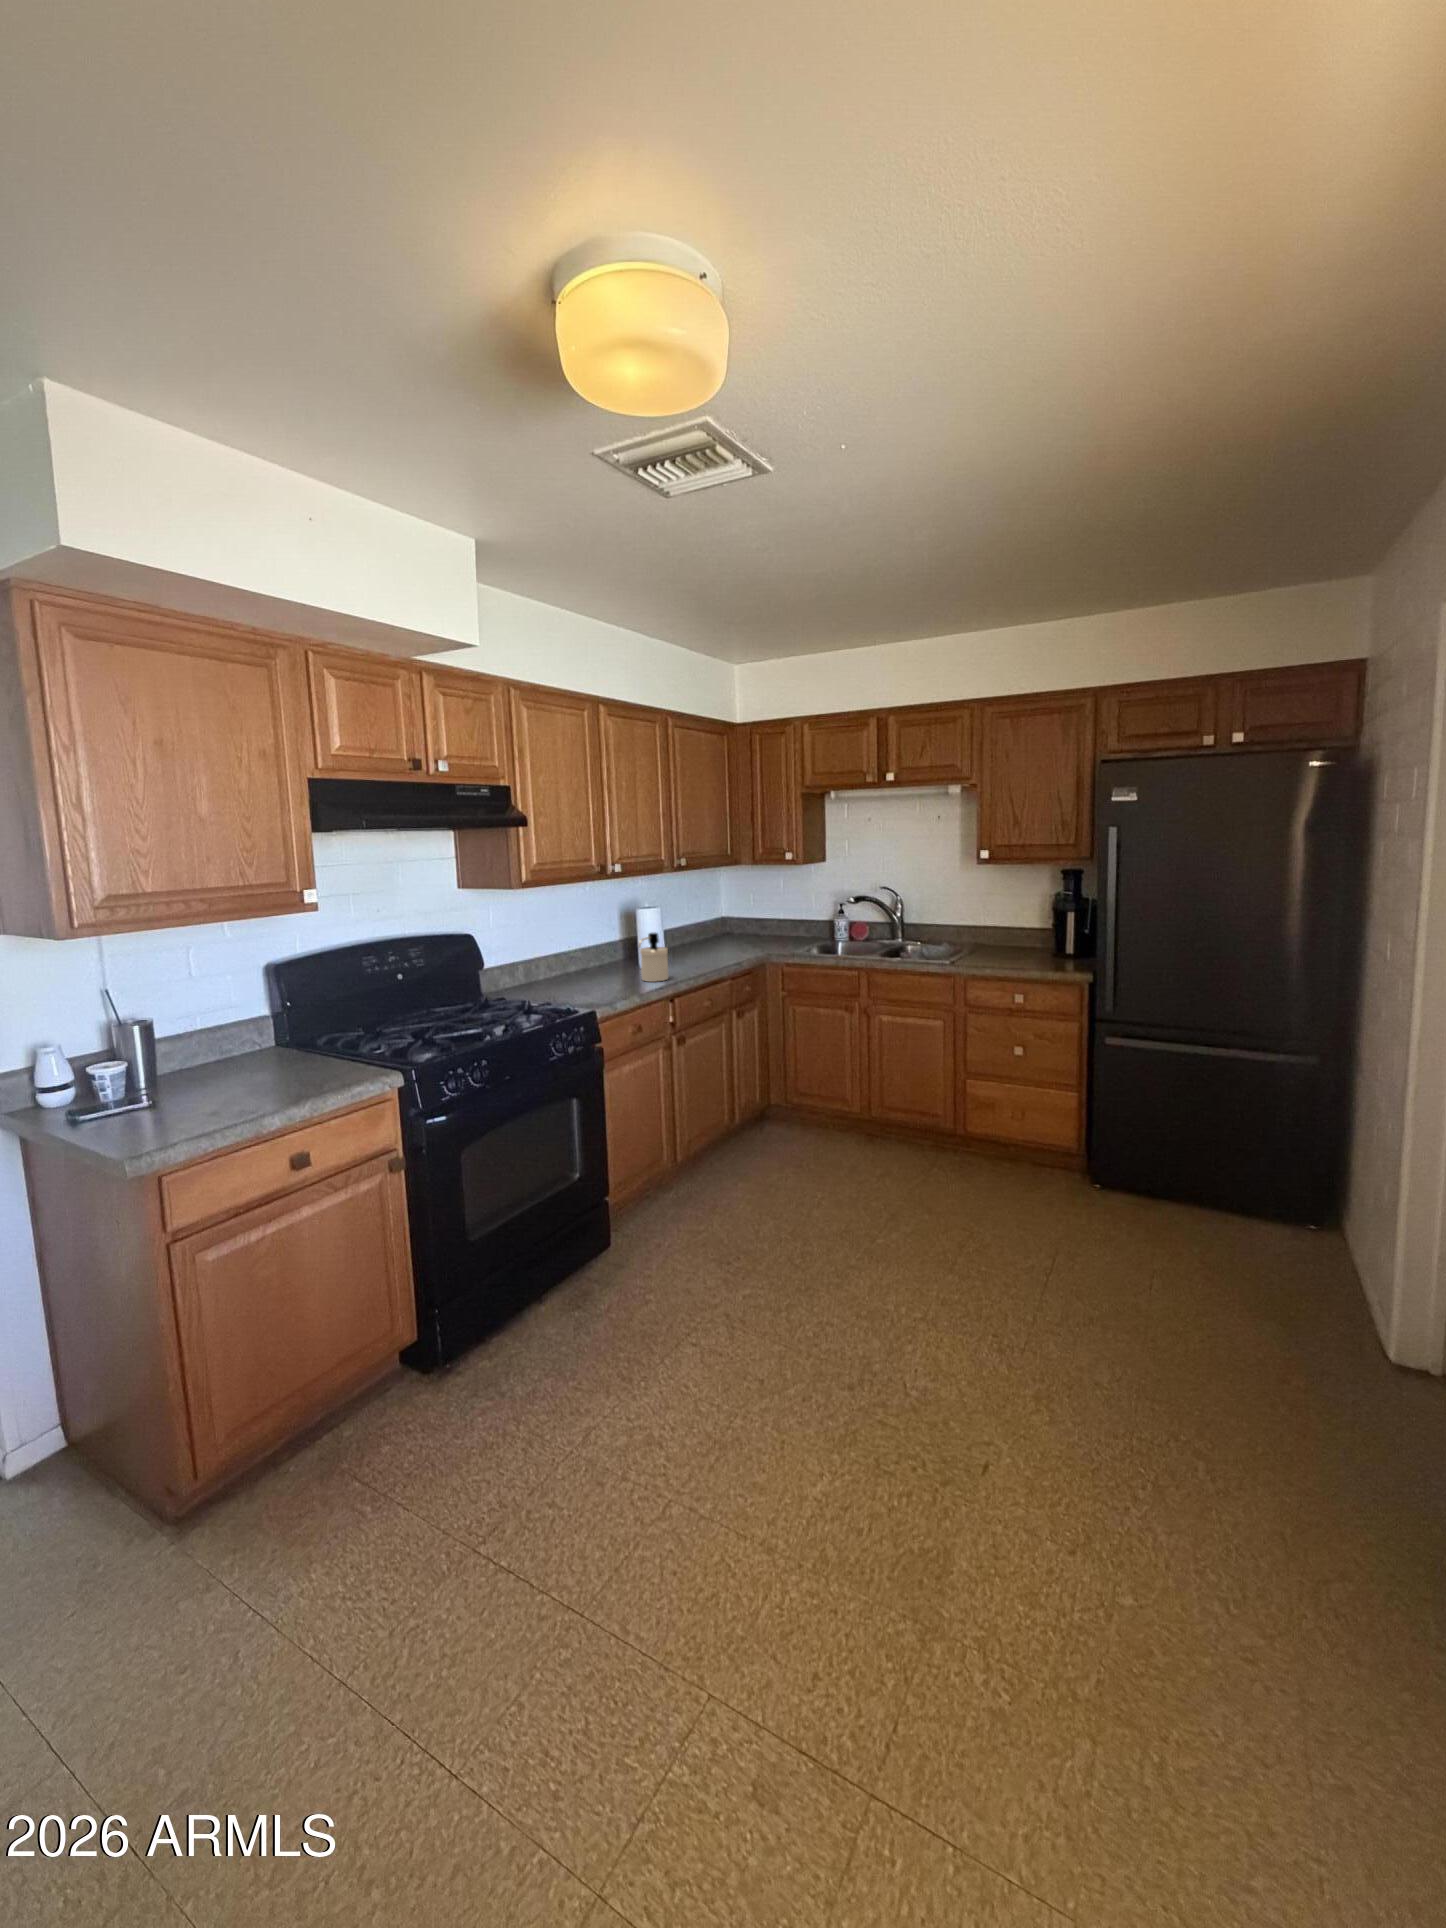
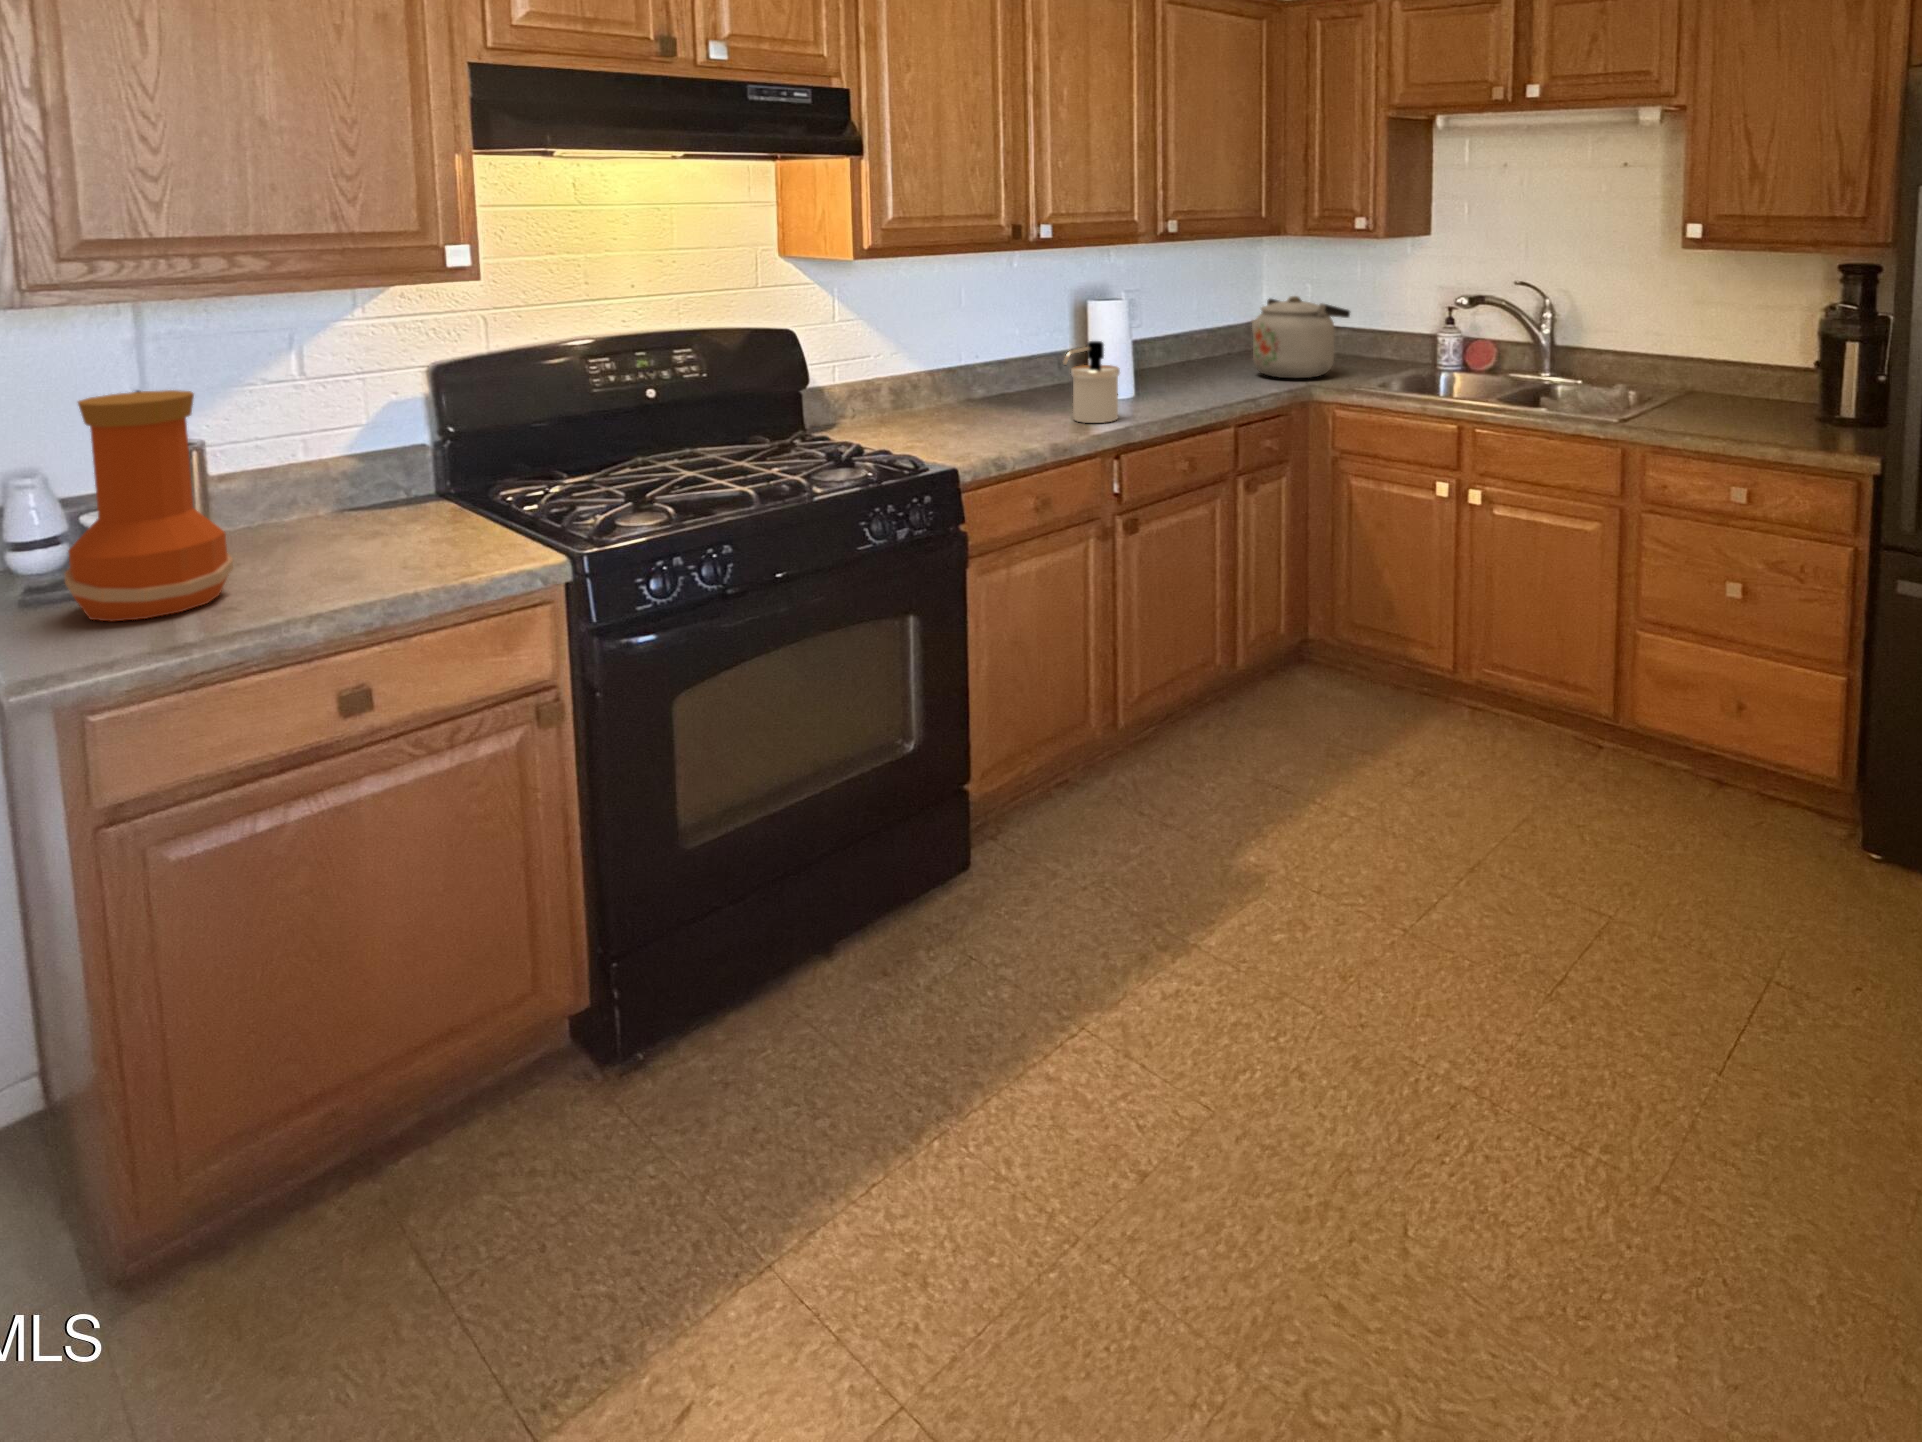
kettle: none [724,902,784,950] -> present [1252,296,1350,378]
vase: none [110,984,207,1127] -> present [65,390,233,622]

